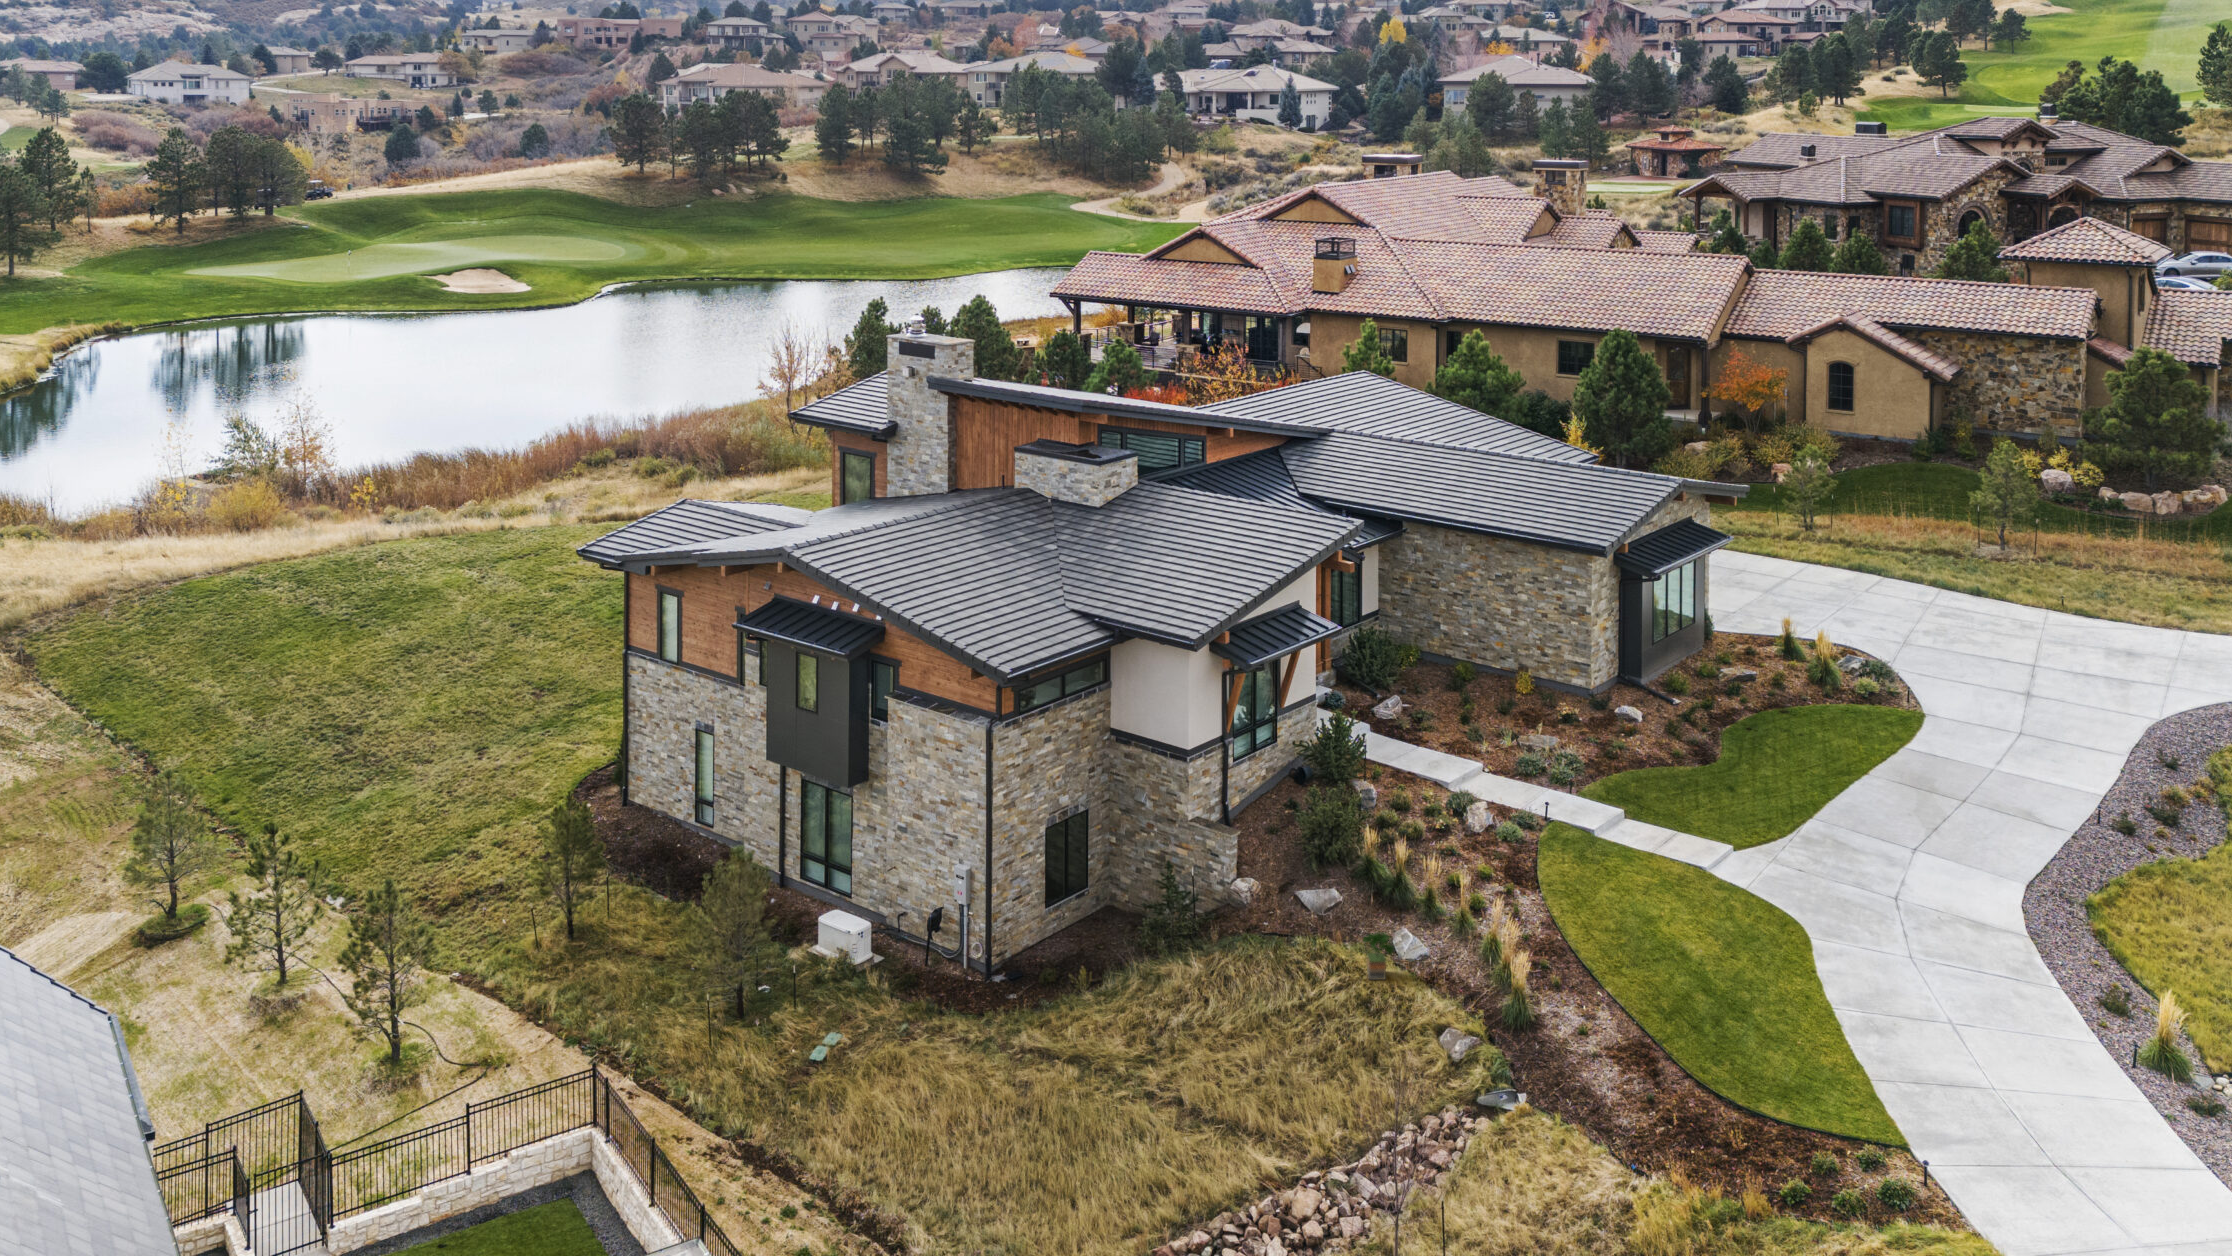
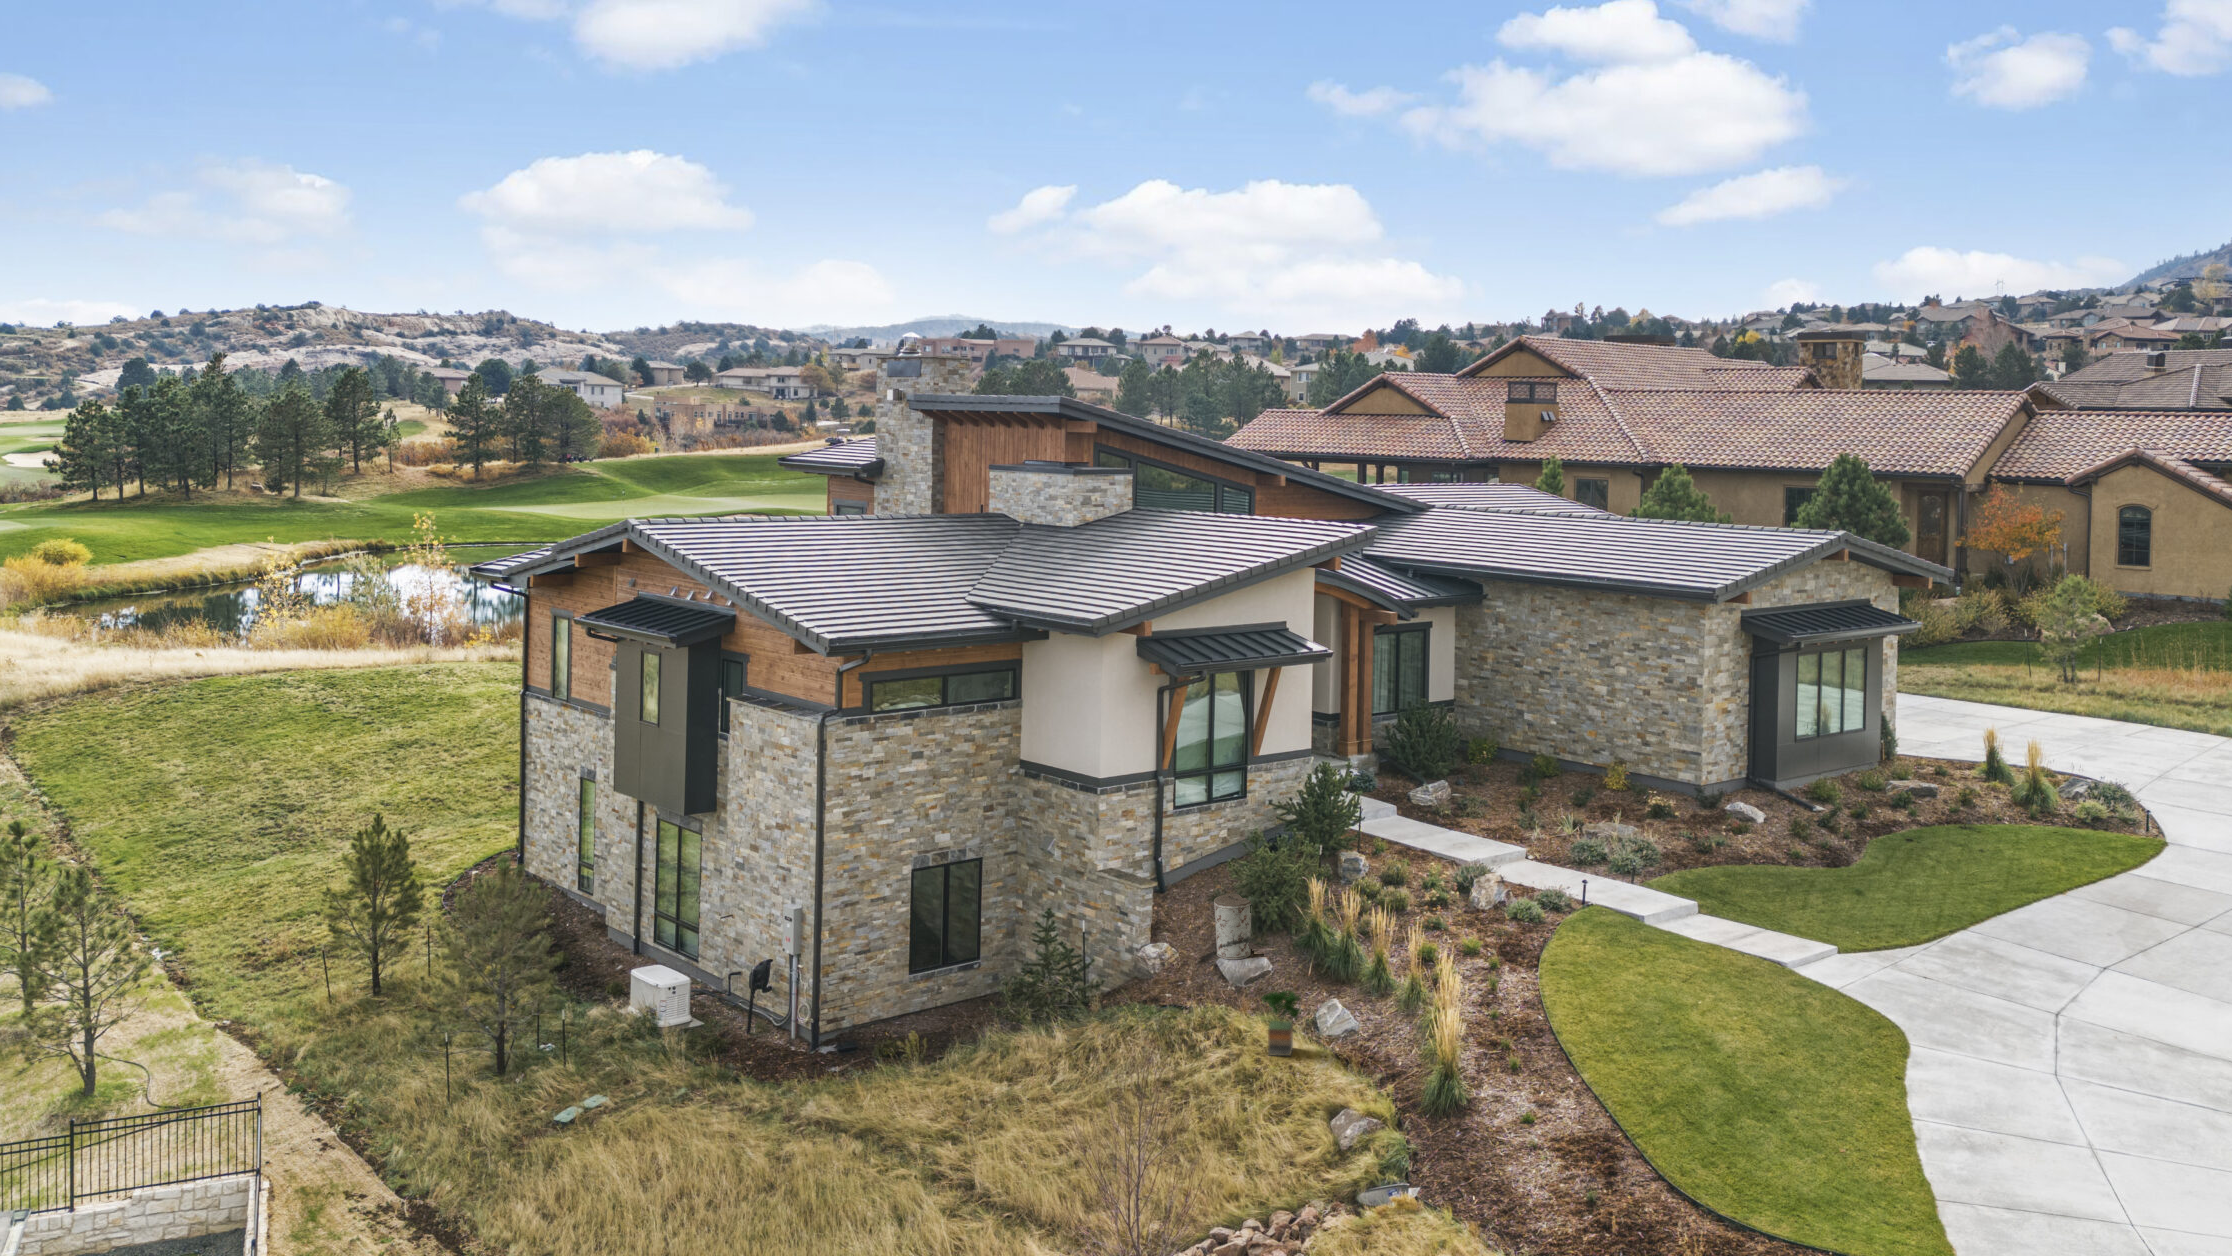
trash can: none [1280,831,1309,883] -> present [1214,894,1251,960]

